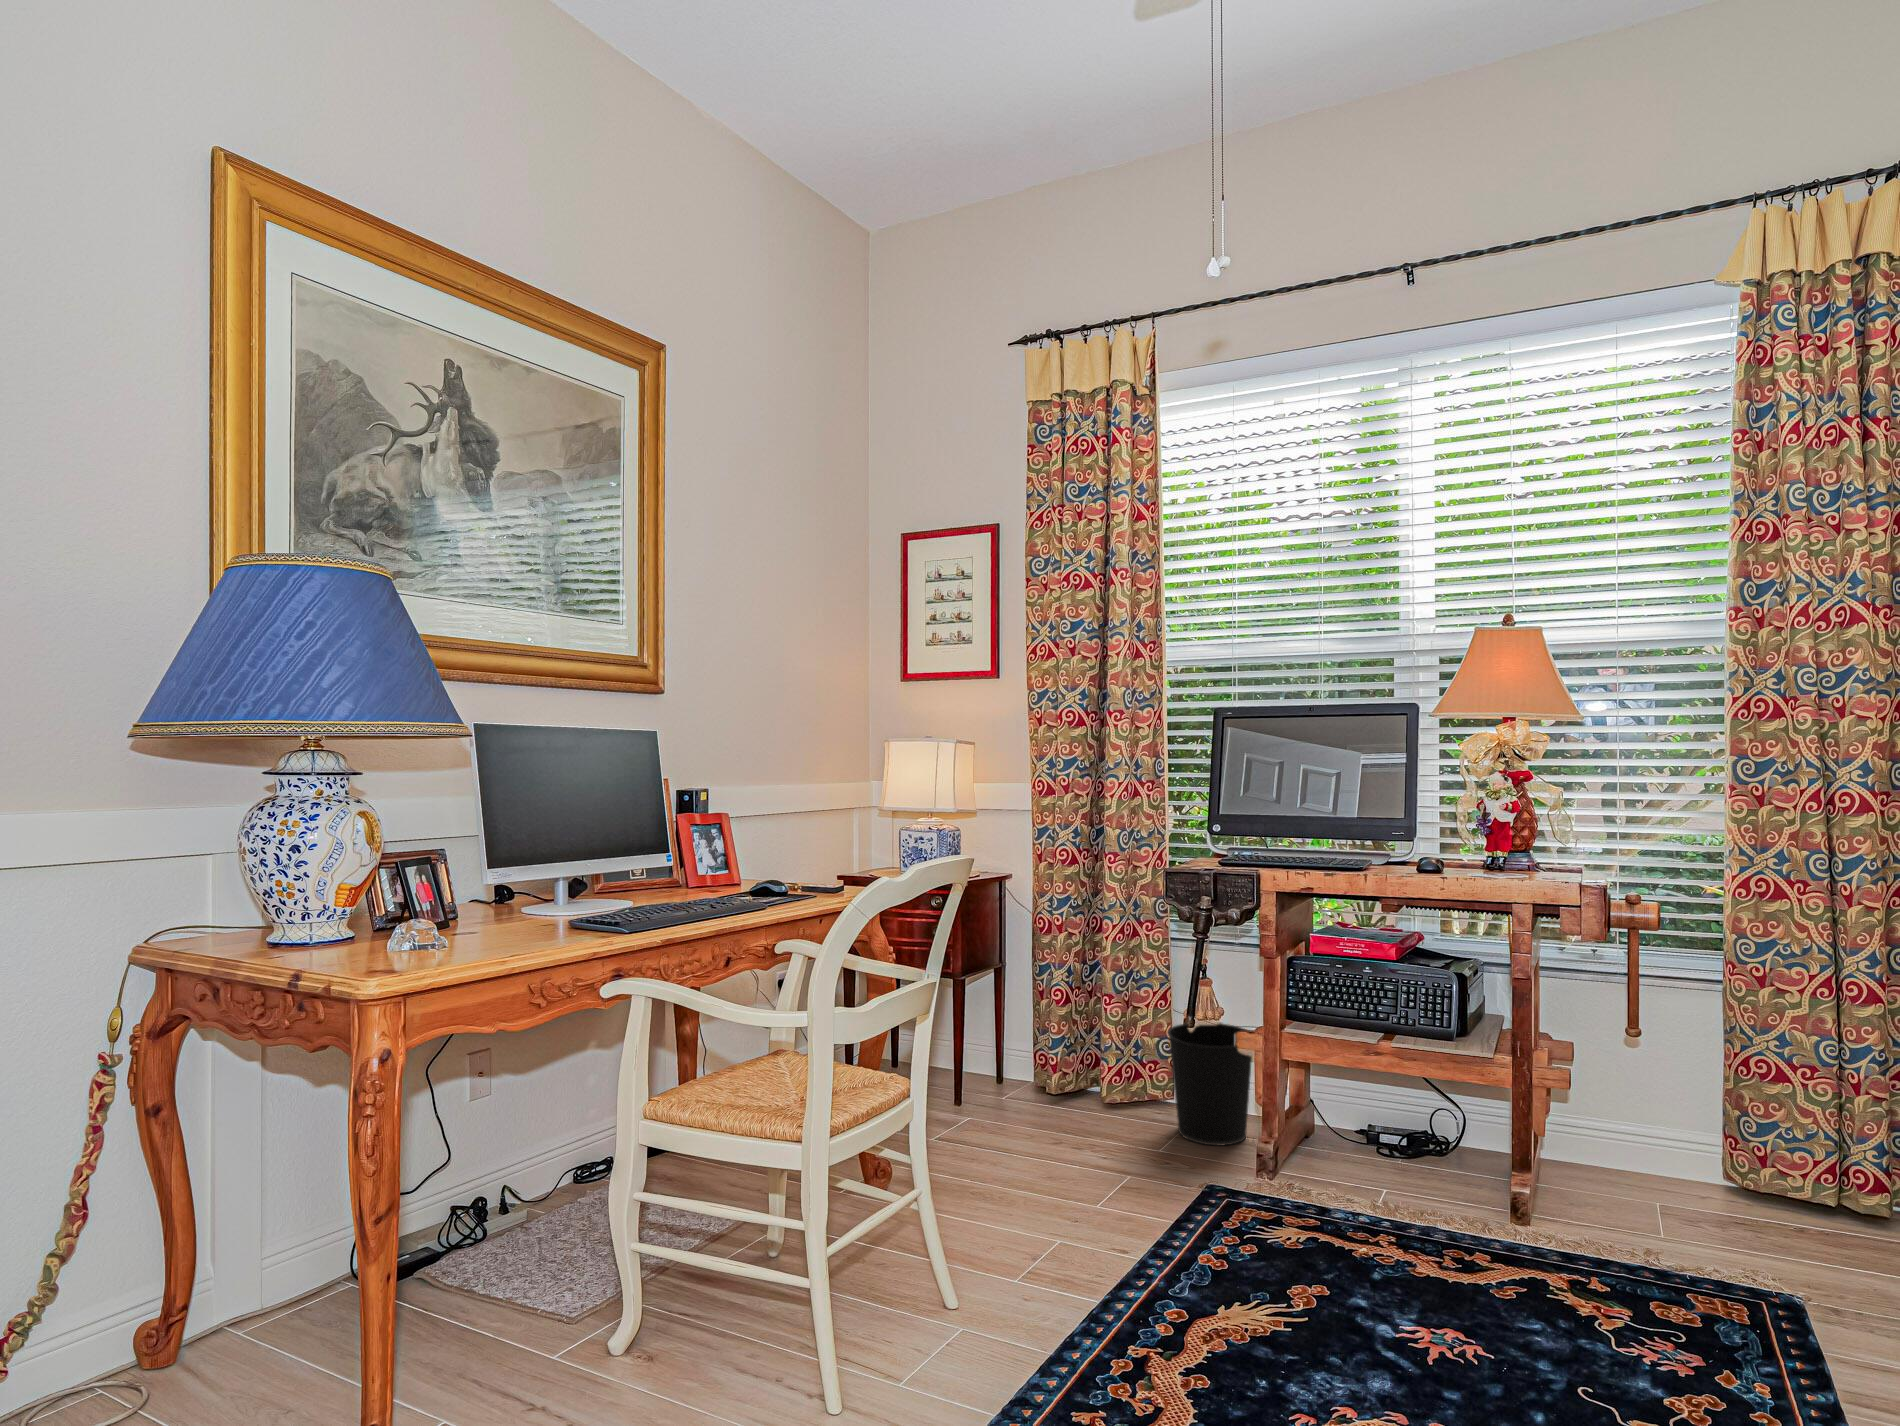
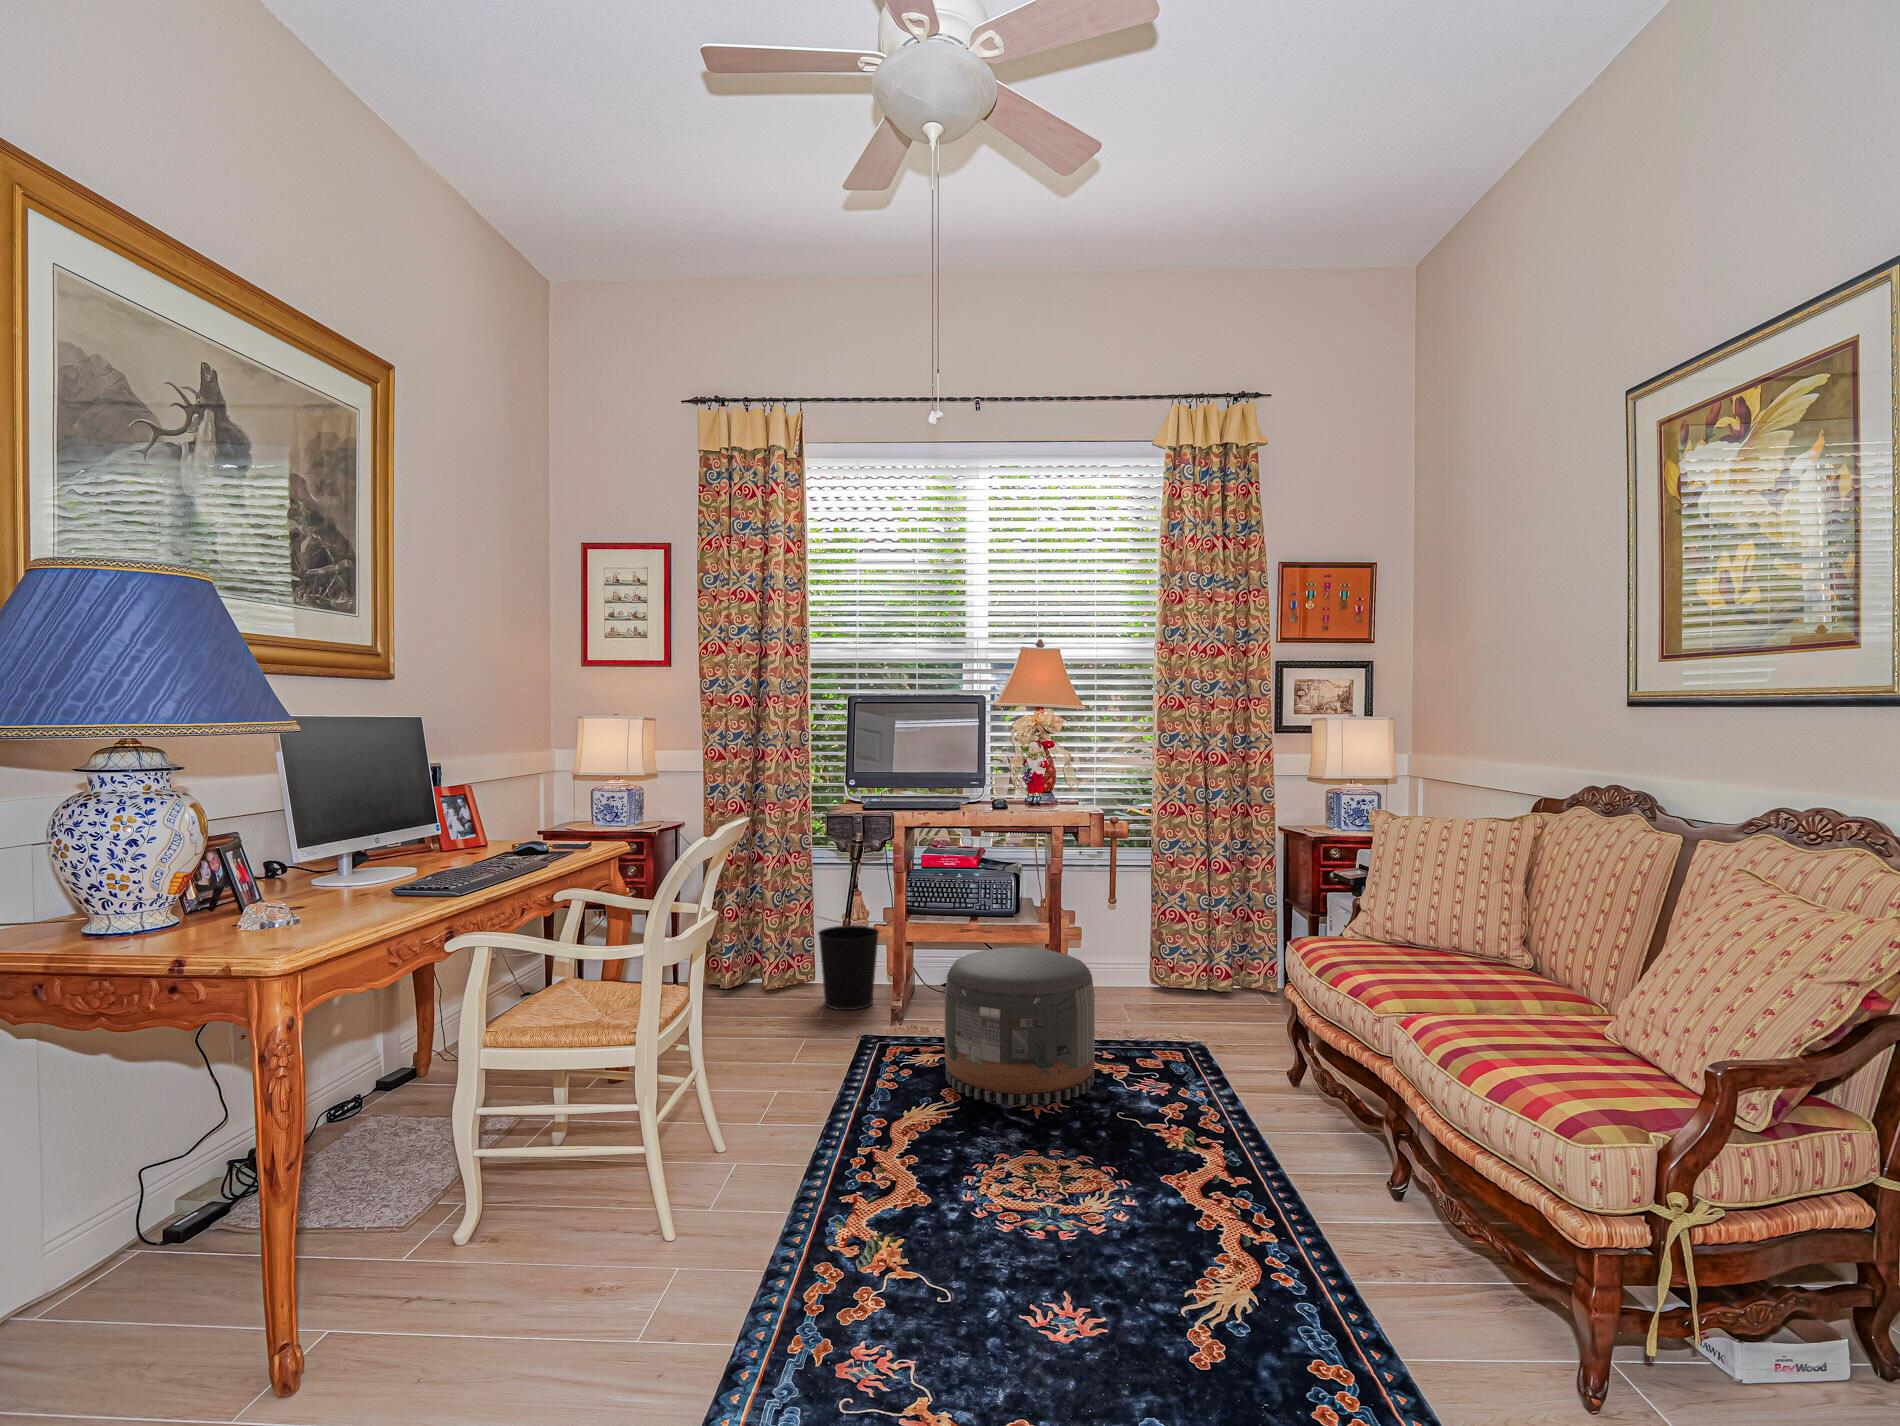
pouf: none [1304,1103,1573,1397] -> present [945,948,1095,1105]

